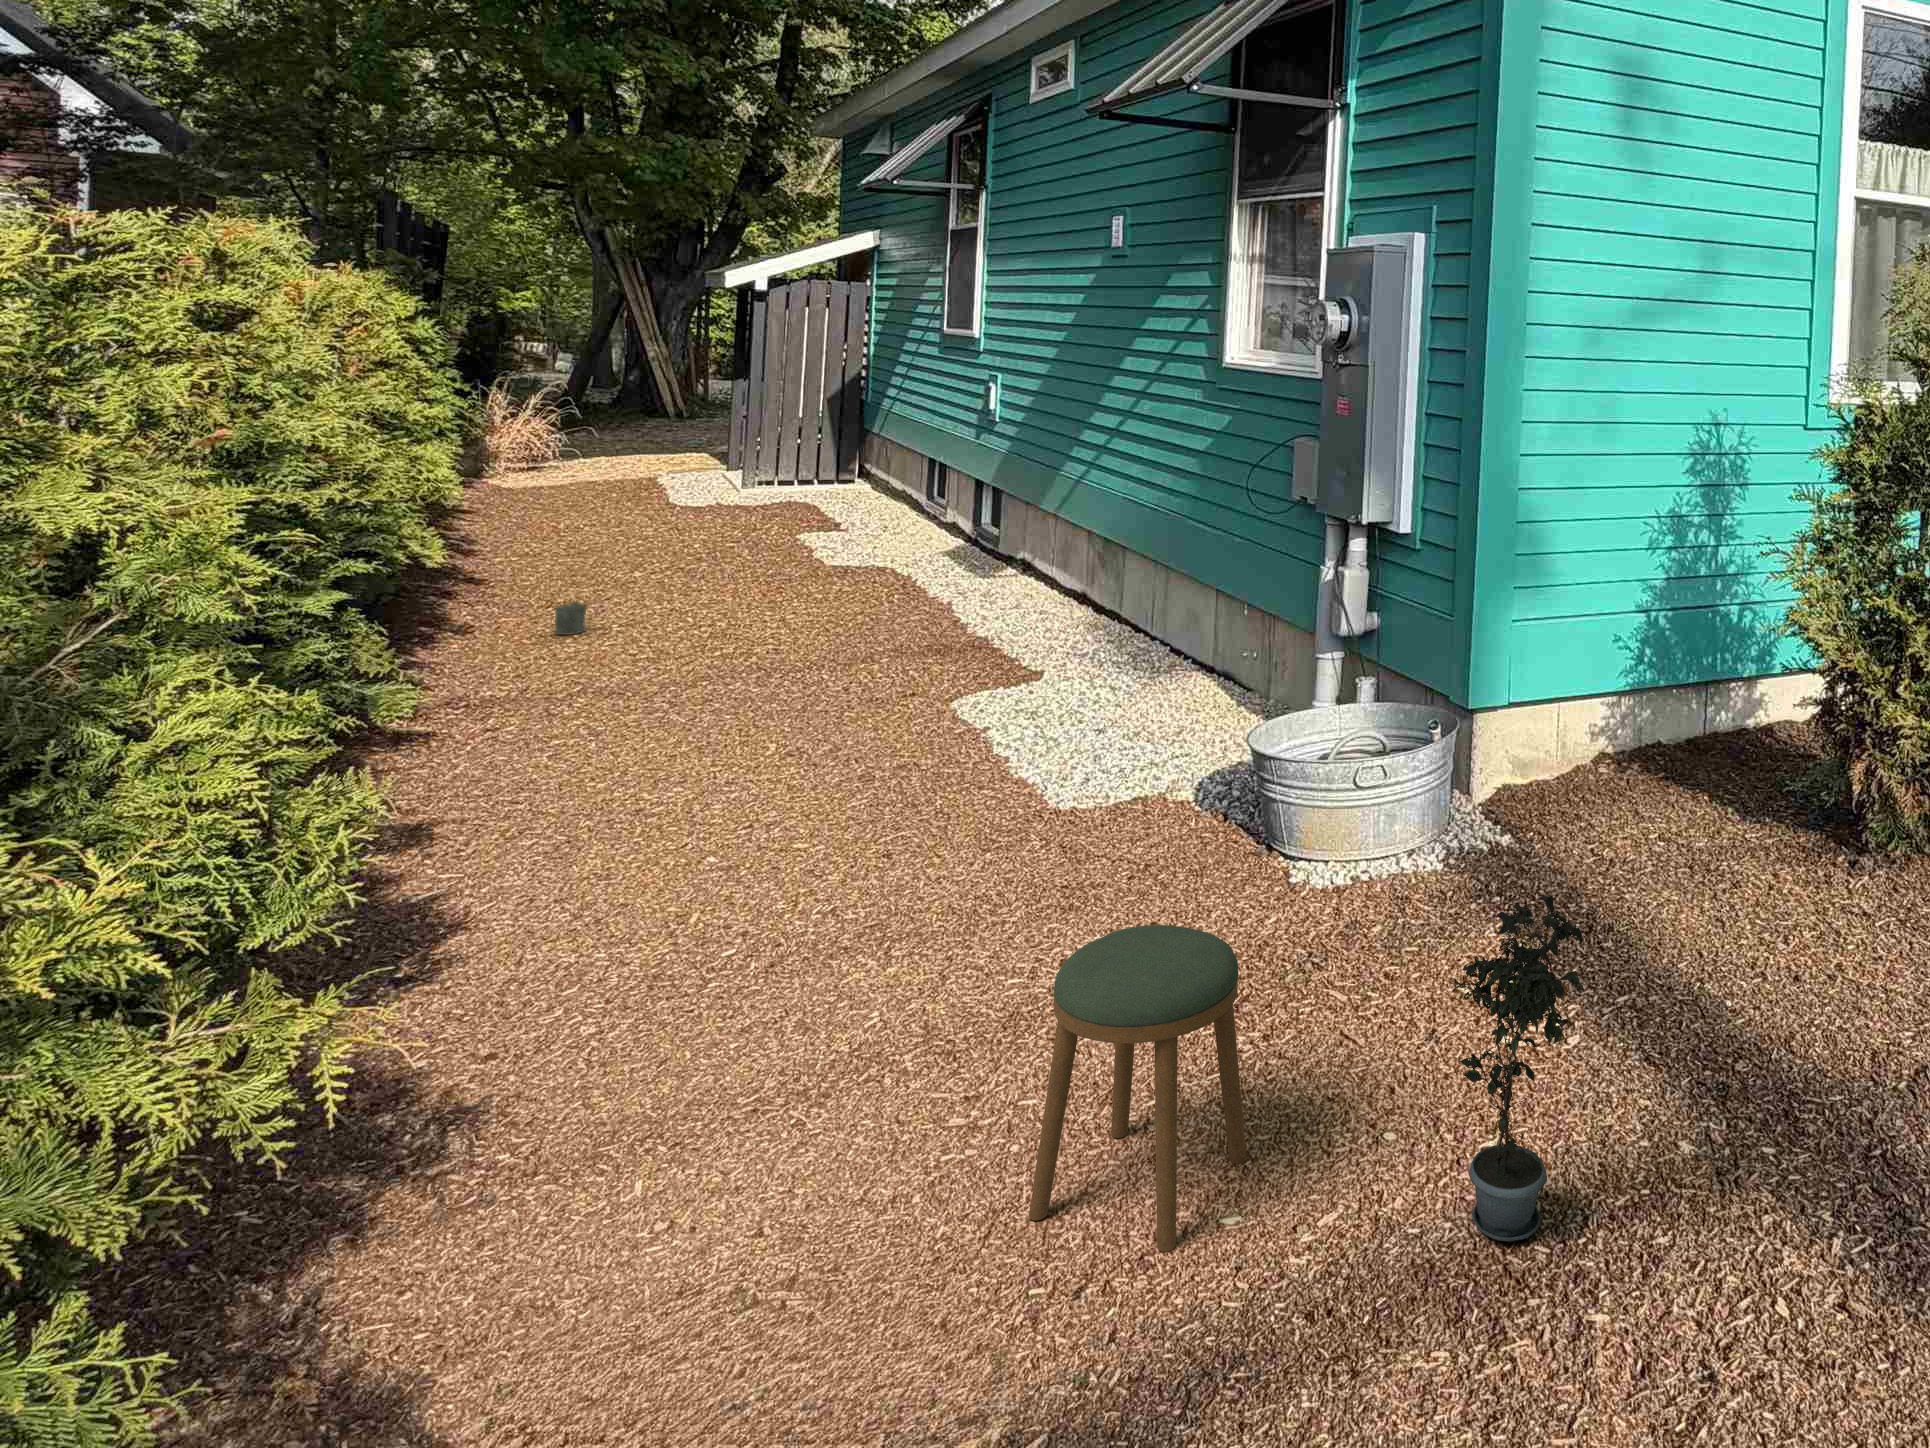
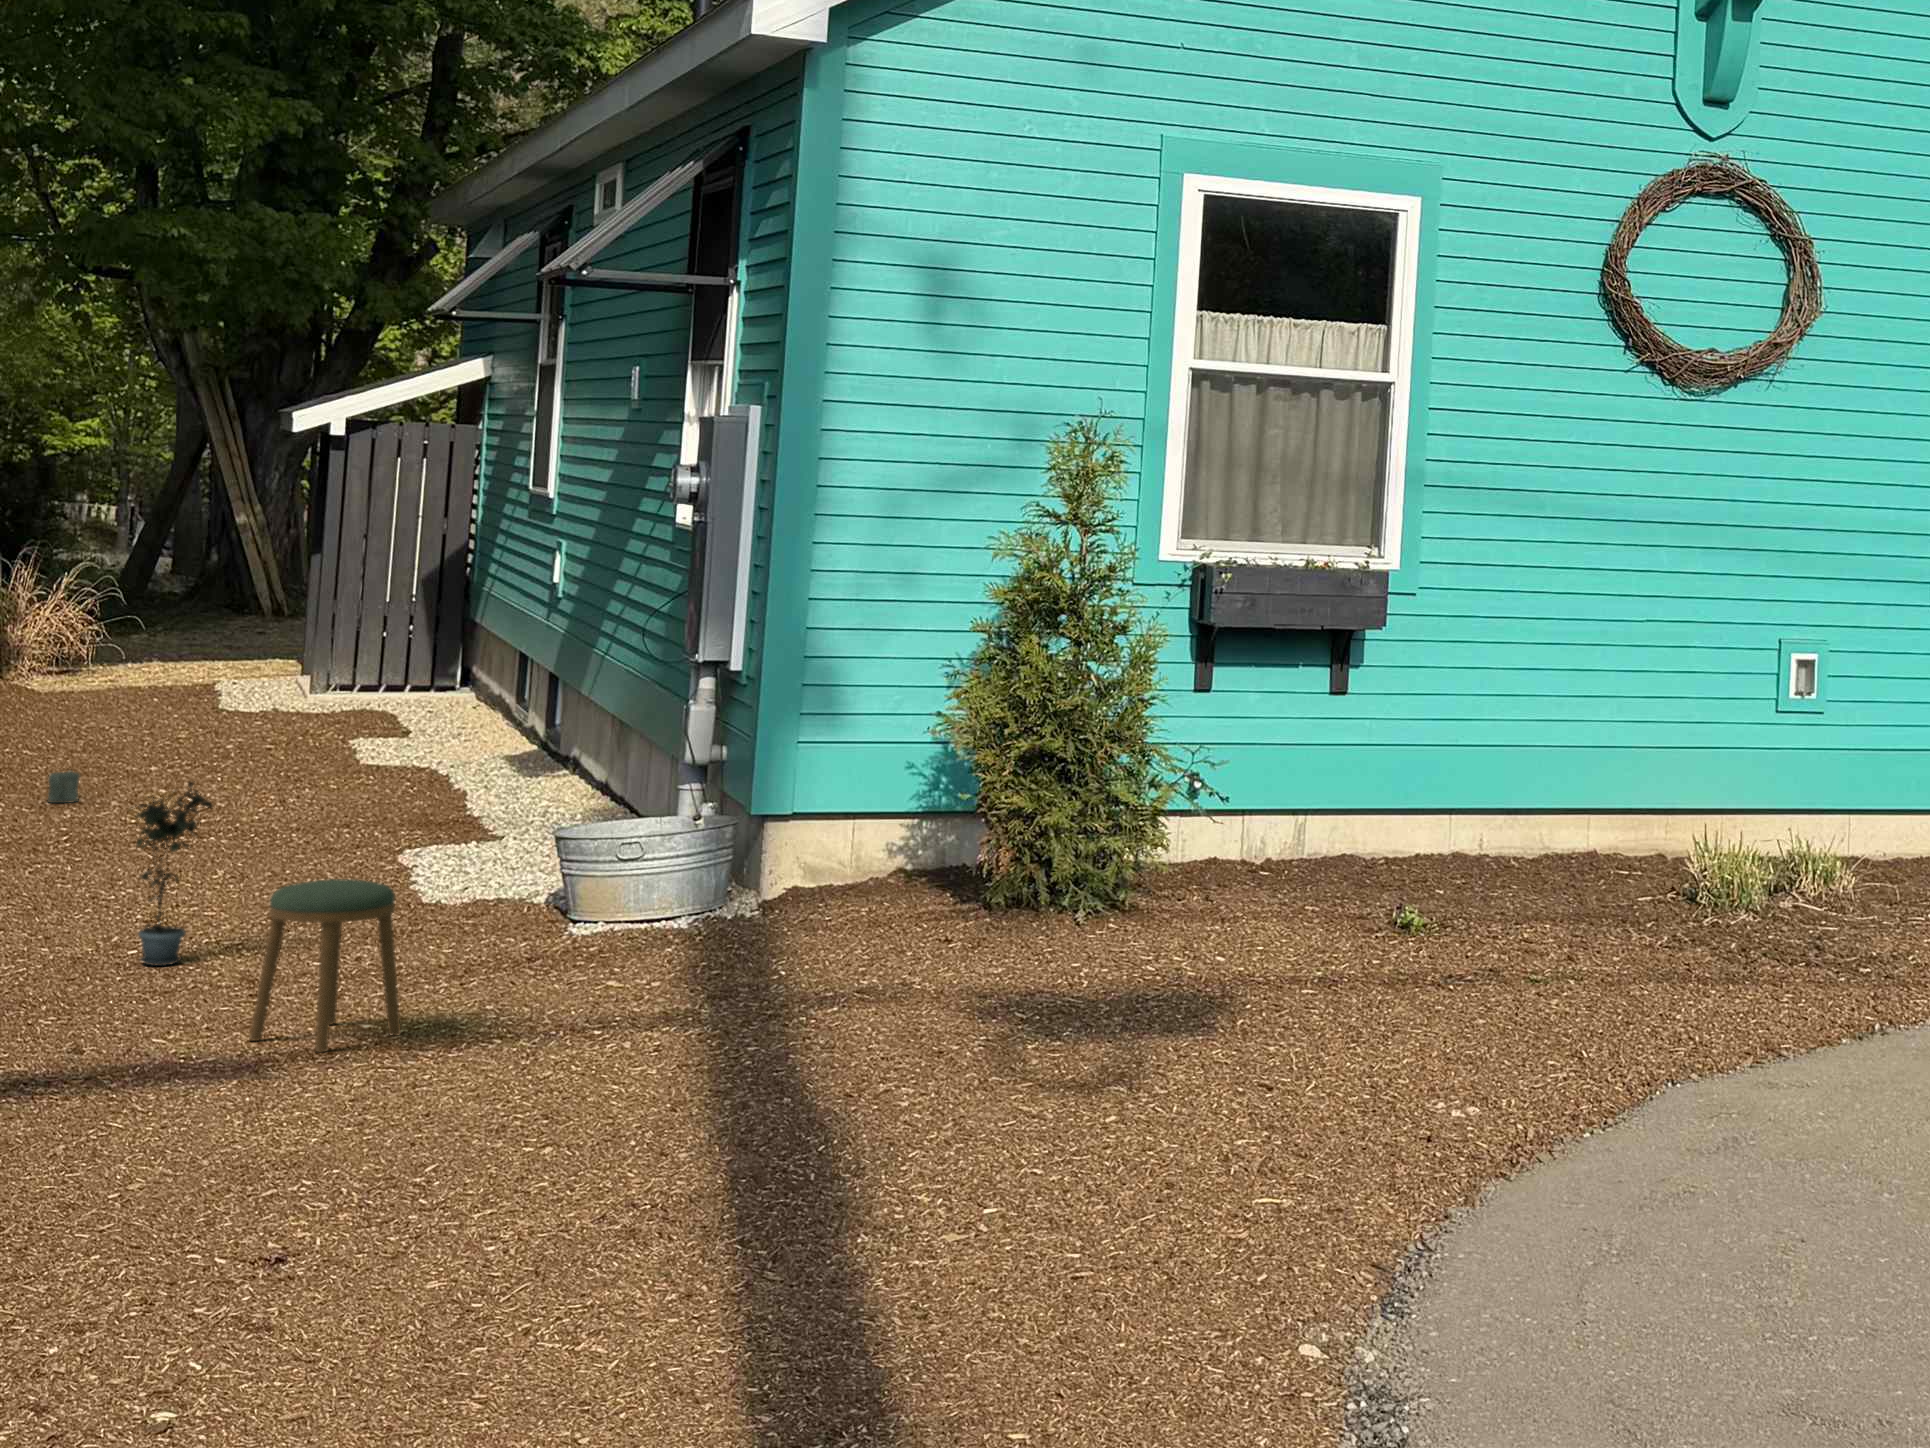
potted plant: present [1446,895,1590,1243] -> present [130,782,212,966]

